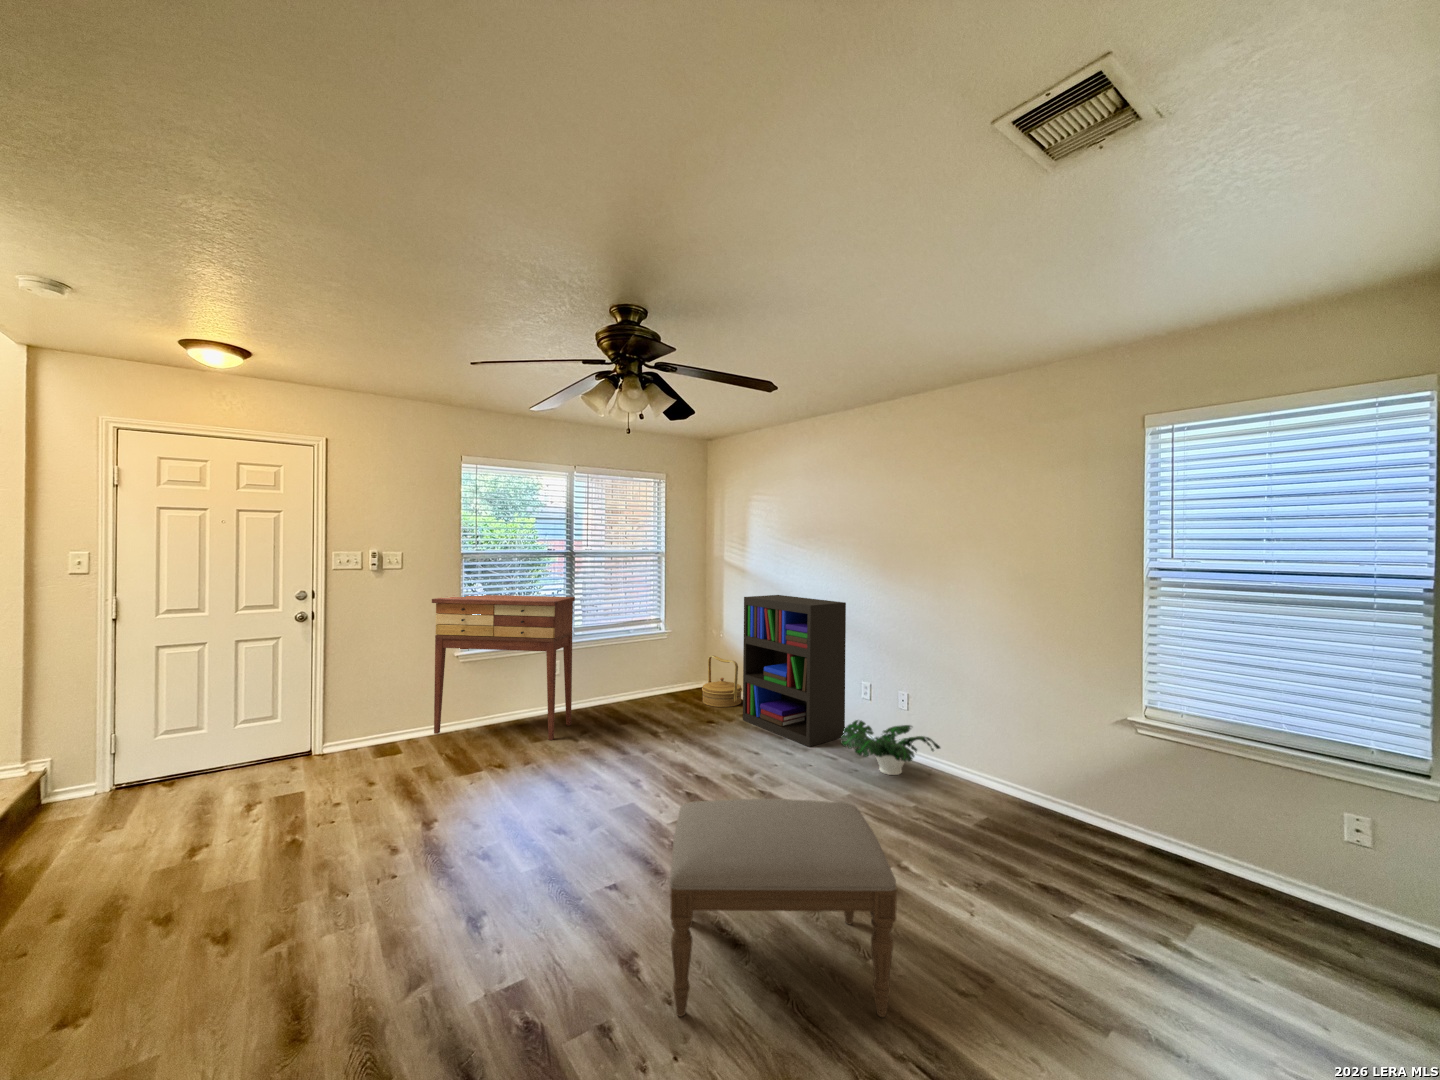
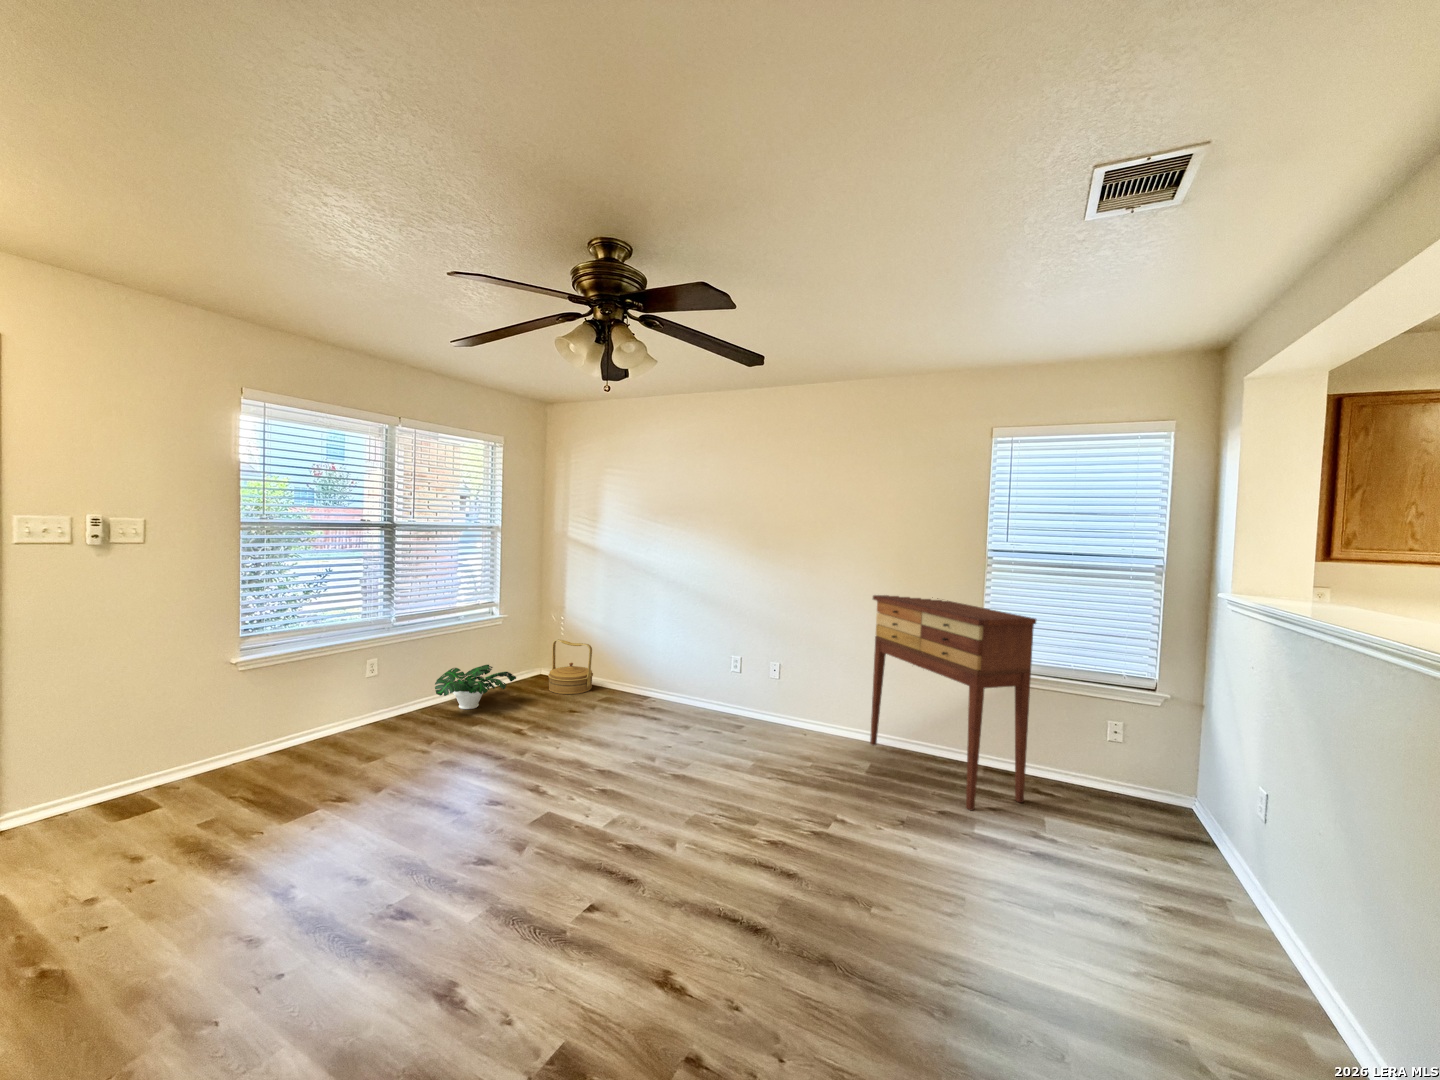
console table: present [432,595,575,740] -> present [870,595,1036,810]
bookshelf: present [743,595,846,747] -> none [606,573,719,724]
potted plant: present [841,720,940,775] -> present [435,665,516,709]
ottoman: present [670,799,897,1017] -> none [687,772,927,1014]

